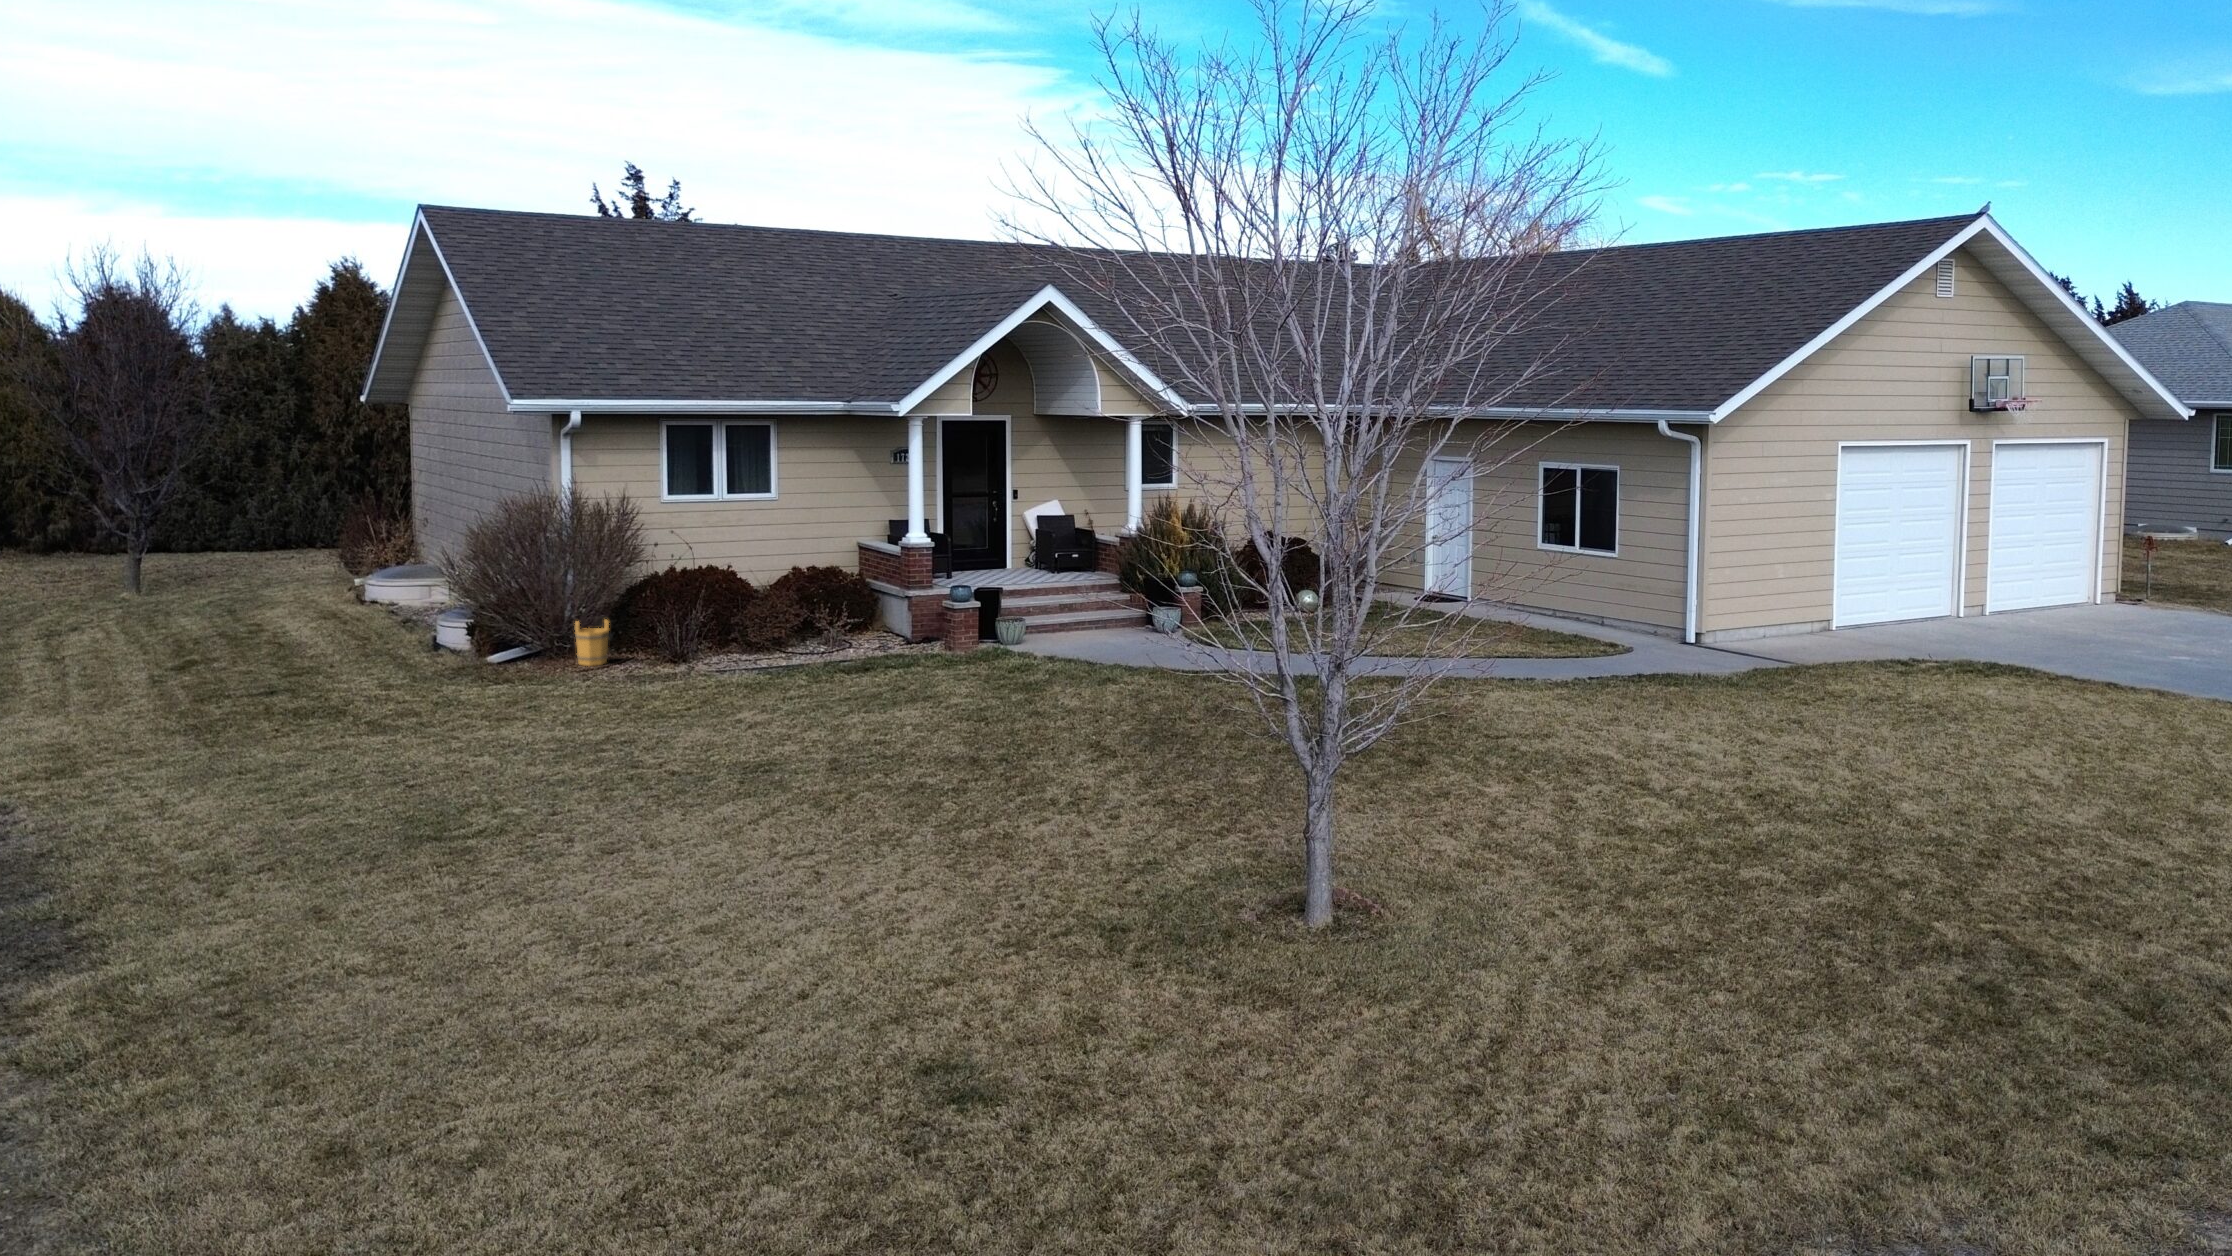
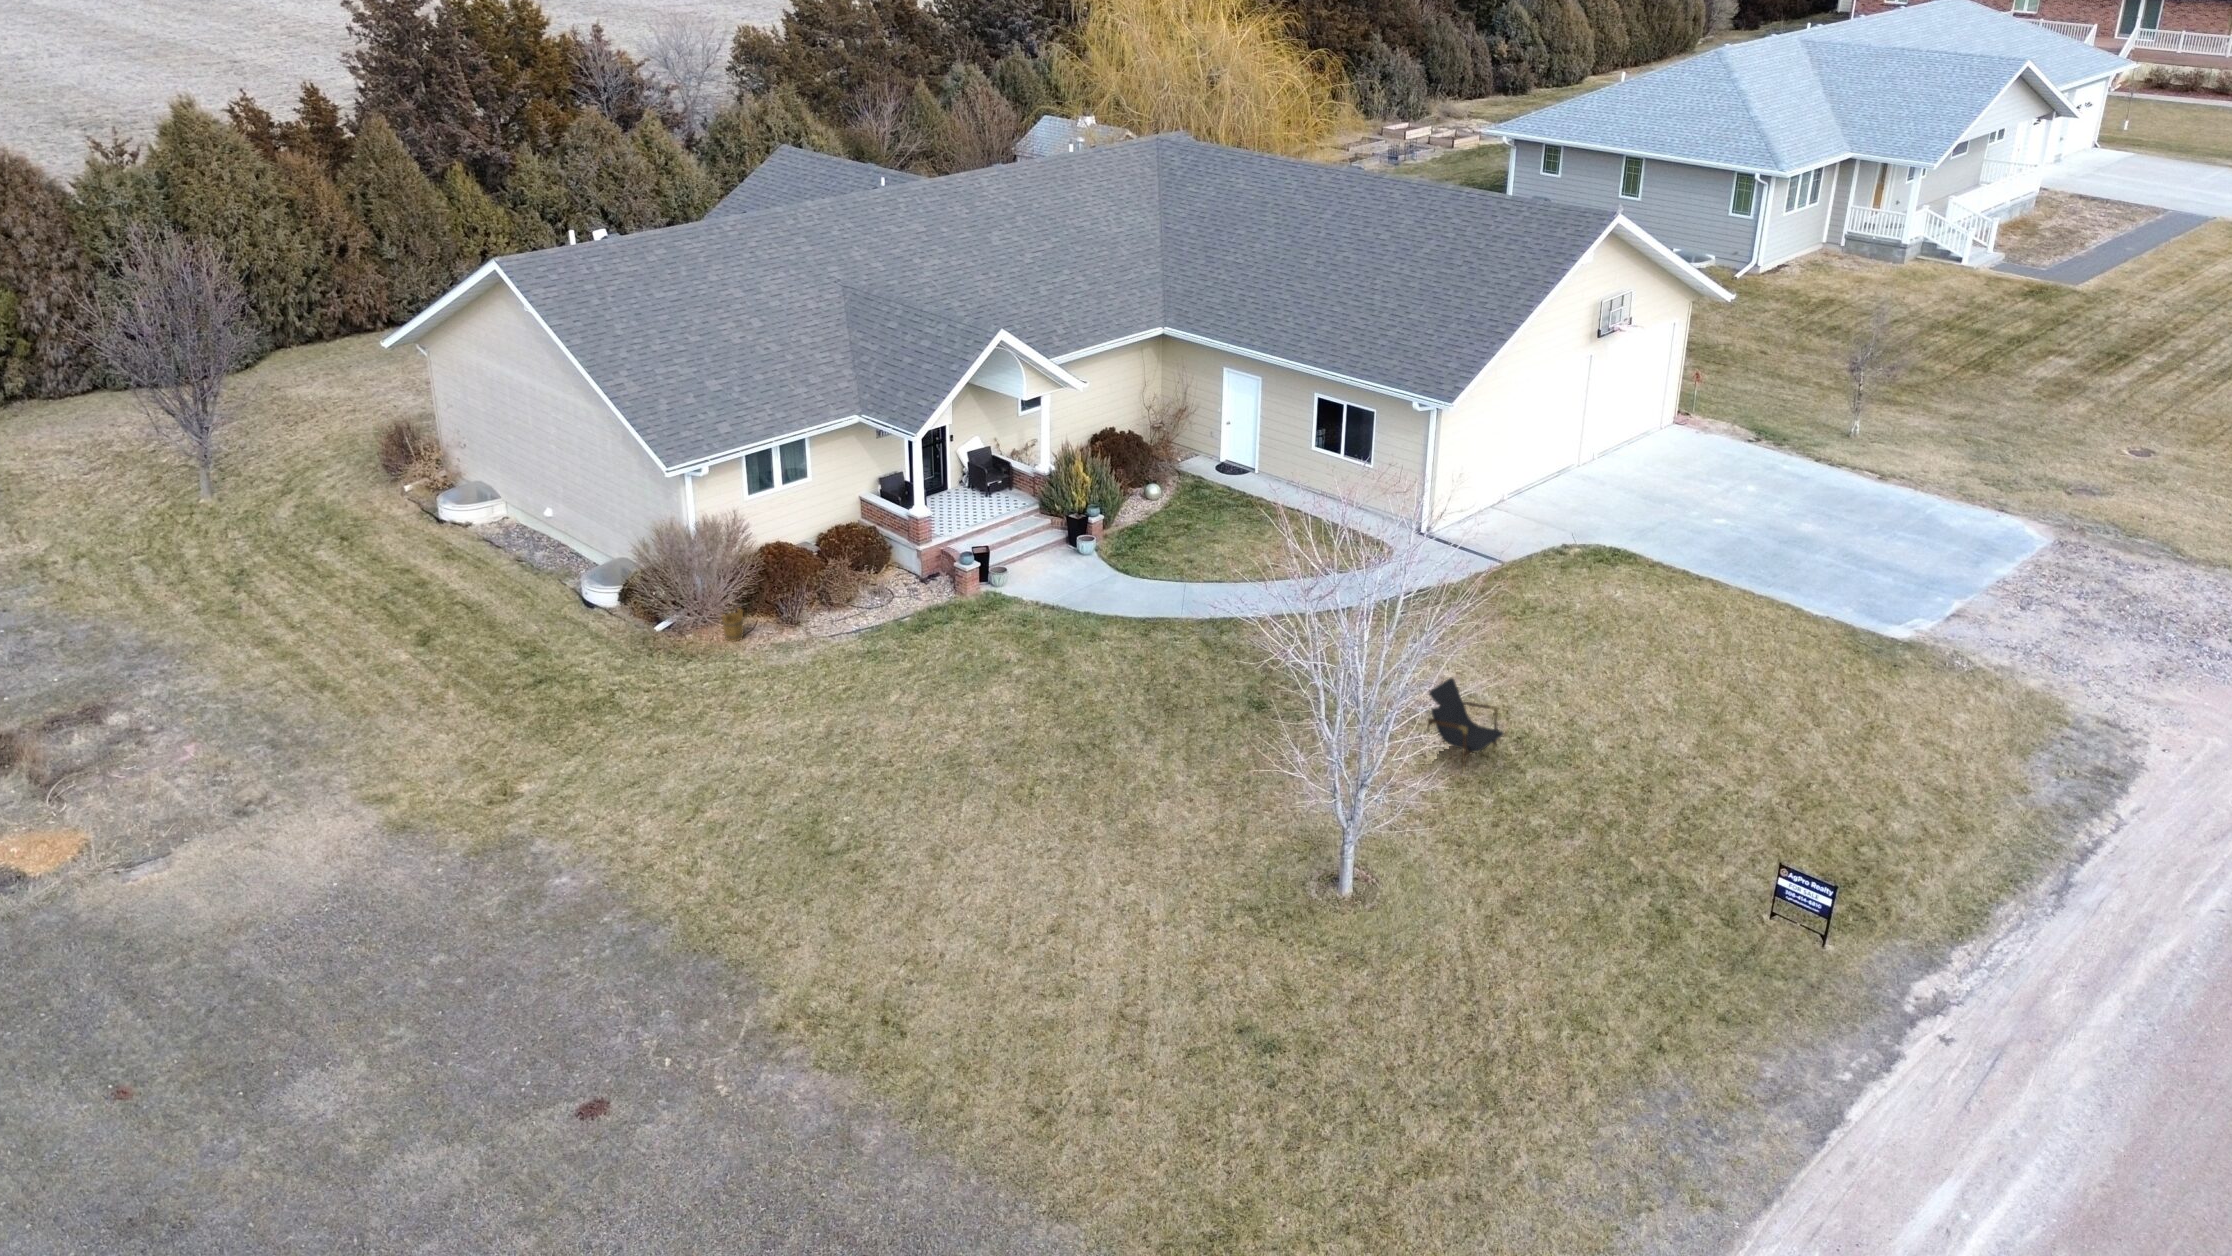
lounge chair: none [1576,679,1722,829] -> present [1427,678,1504,773]

